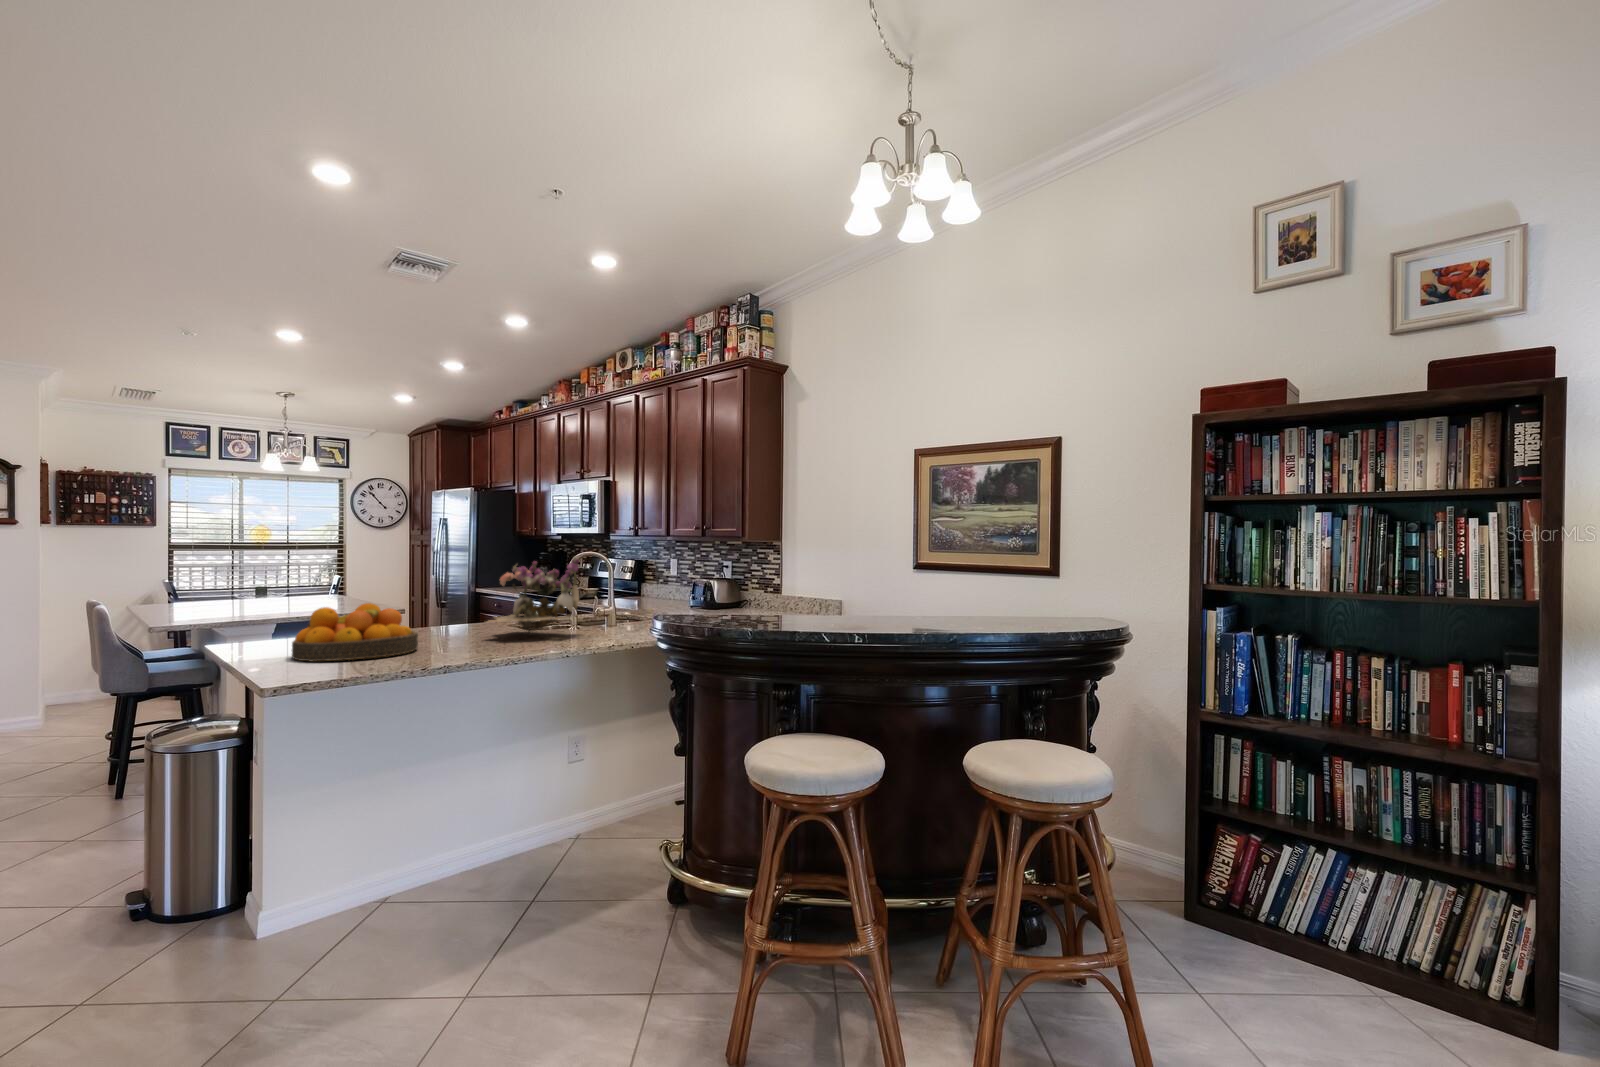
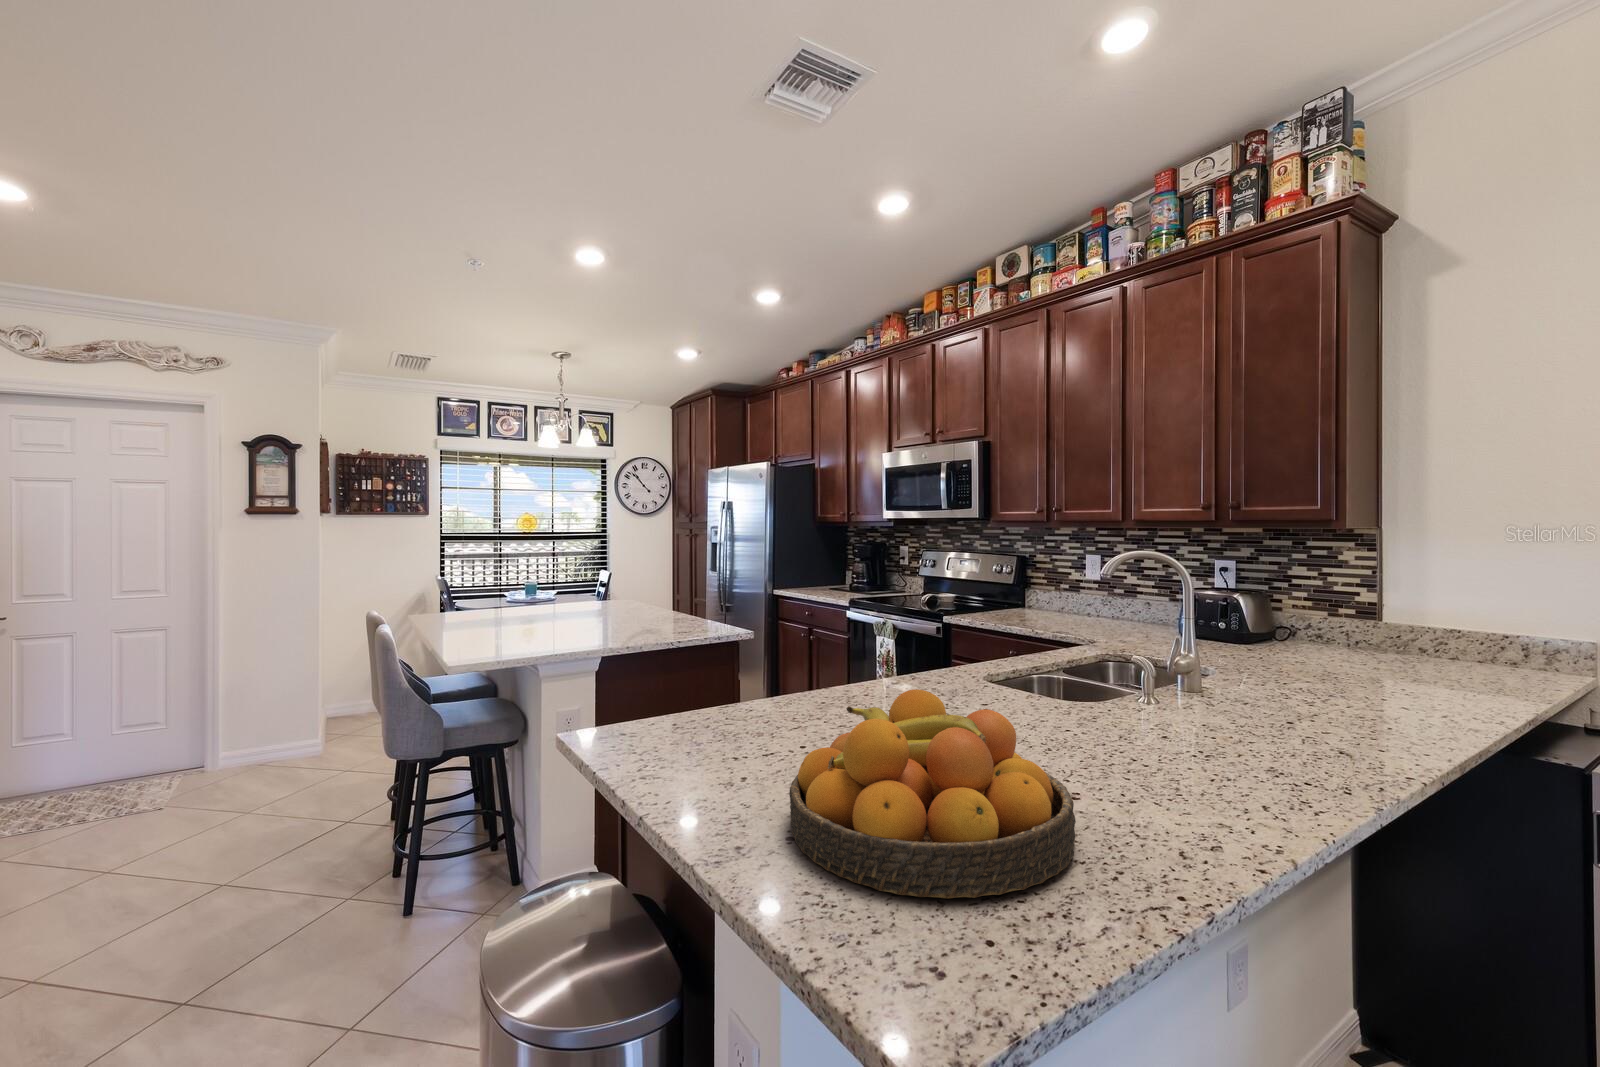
flower arrangement: present [488,557,579,633] -> none [1063,570,1313,737]

